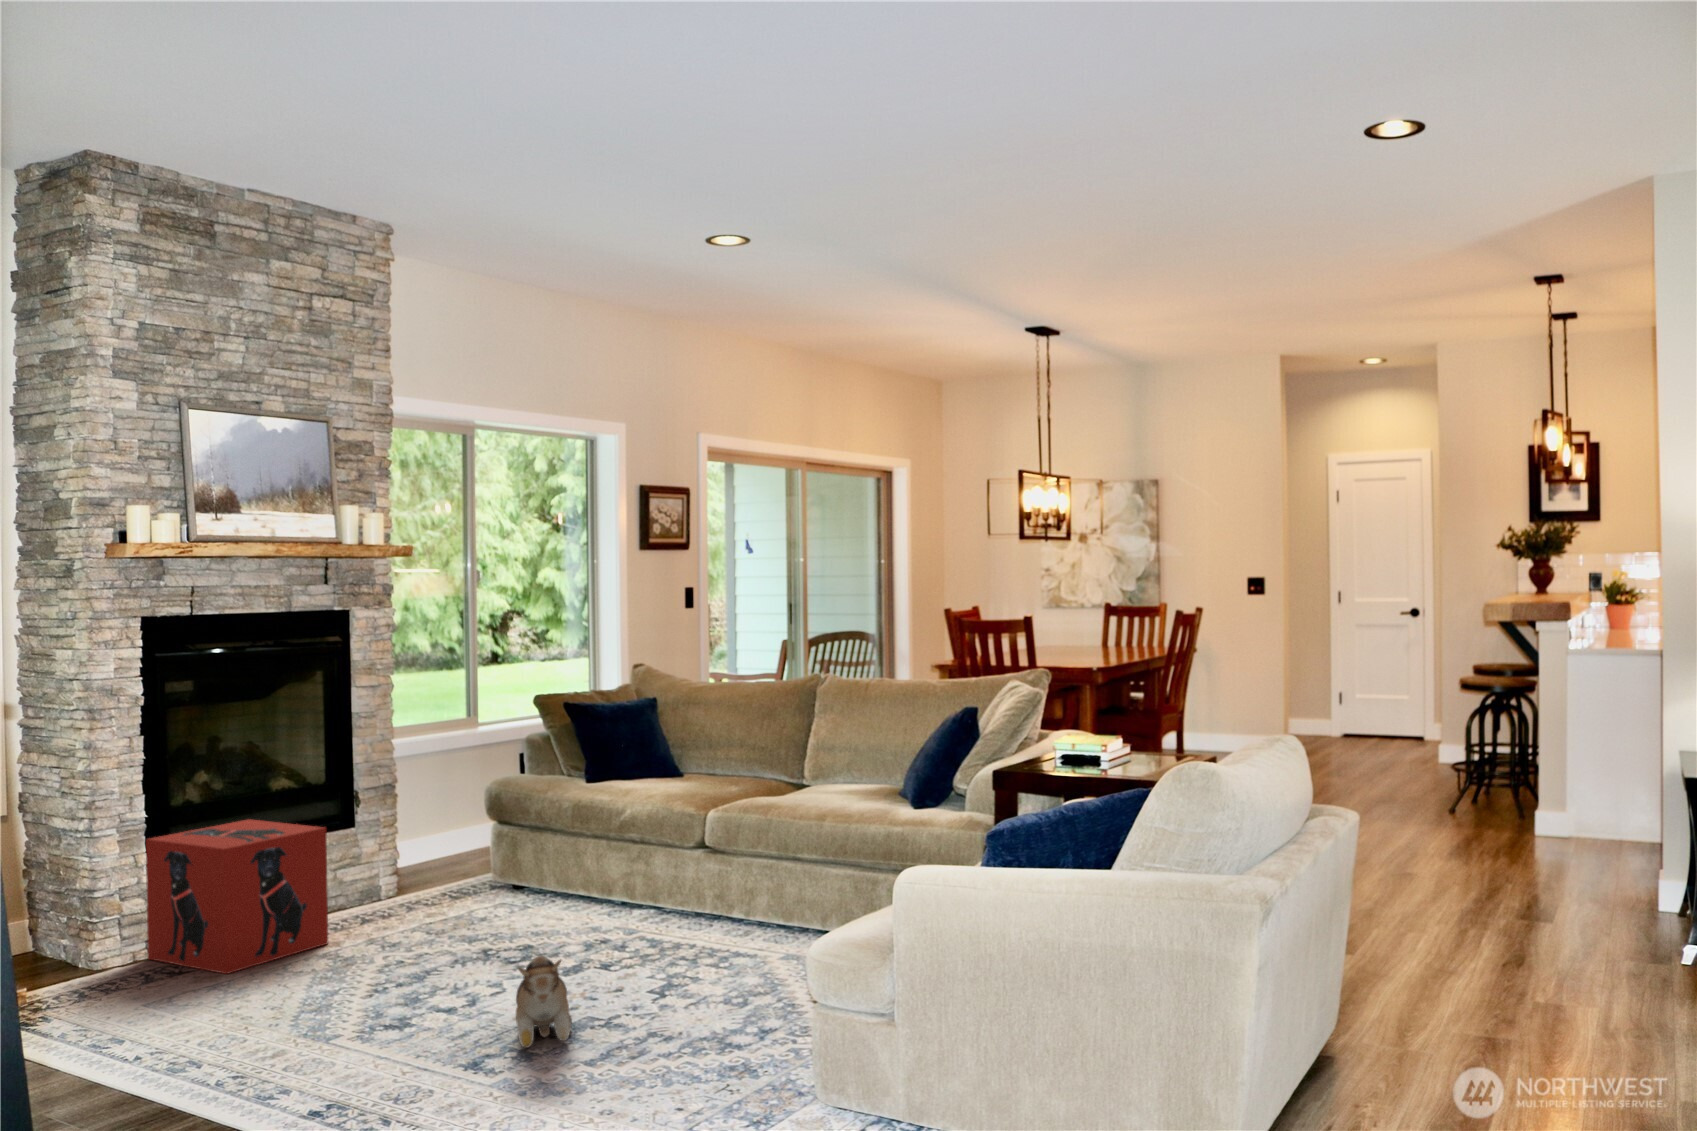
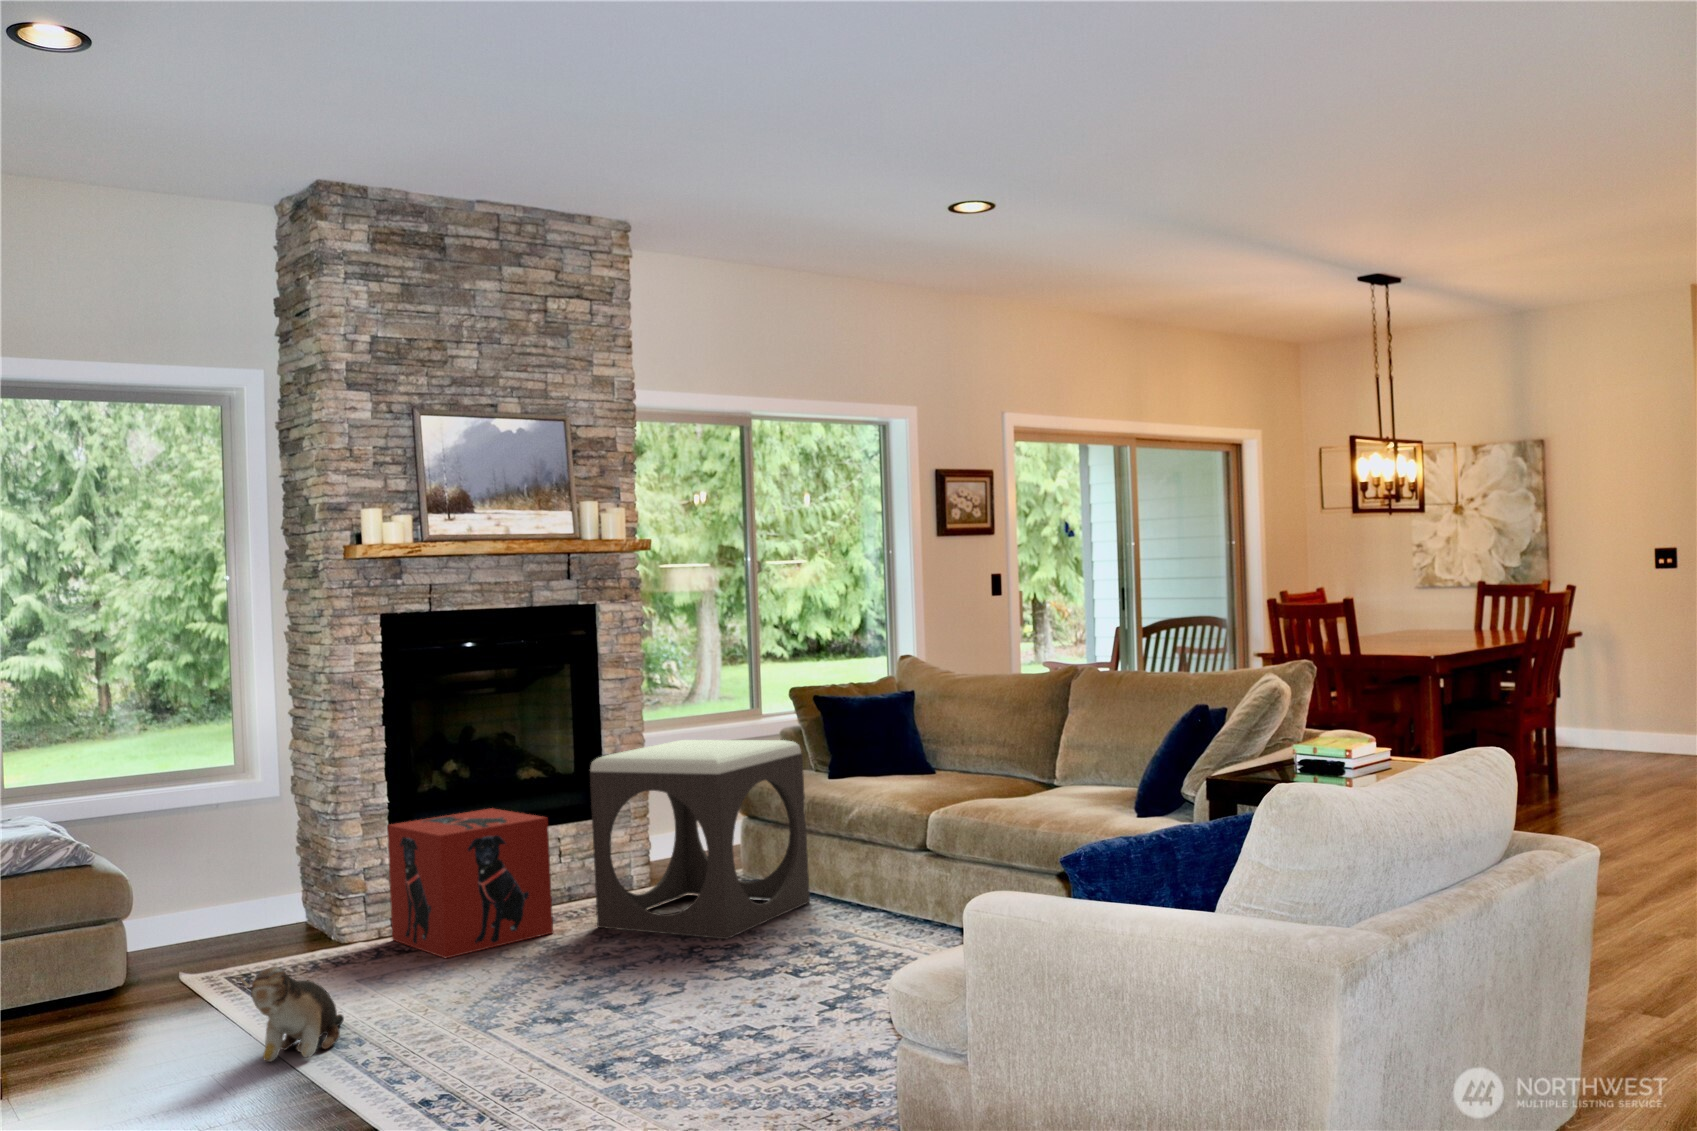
footstool: none [370,748,578,941] -> present [590,740,810,939]
plush toy: present [516,956,572,1048] -> present [241,967,344,1062]

